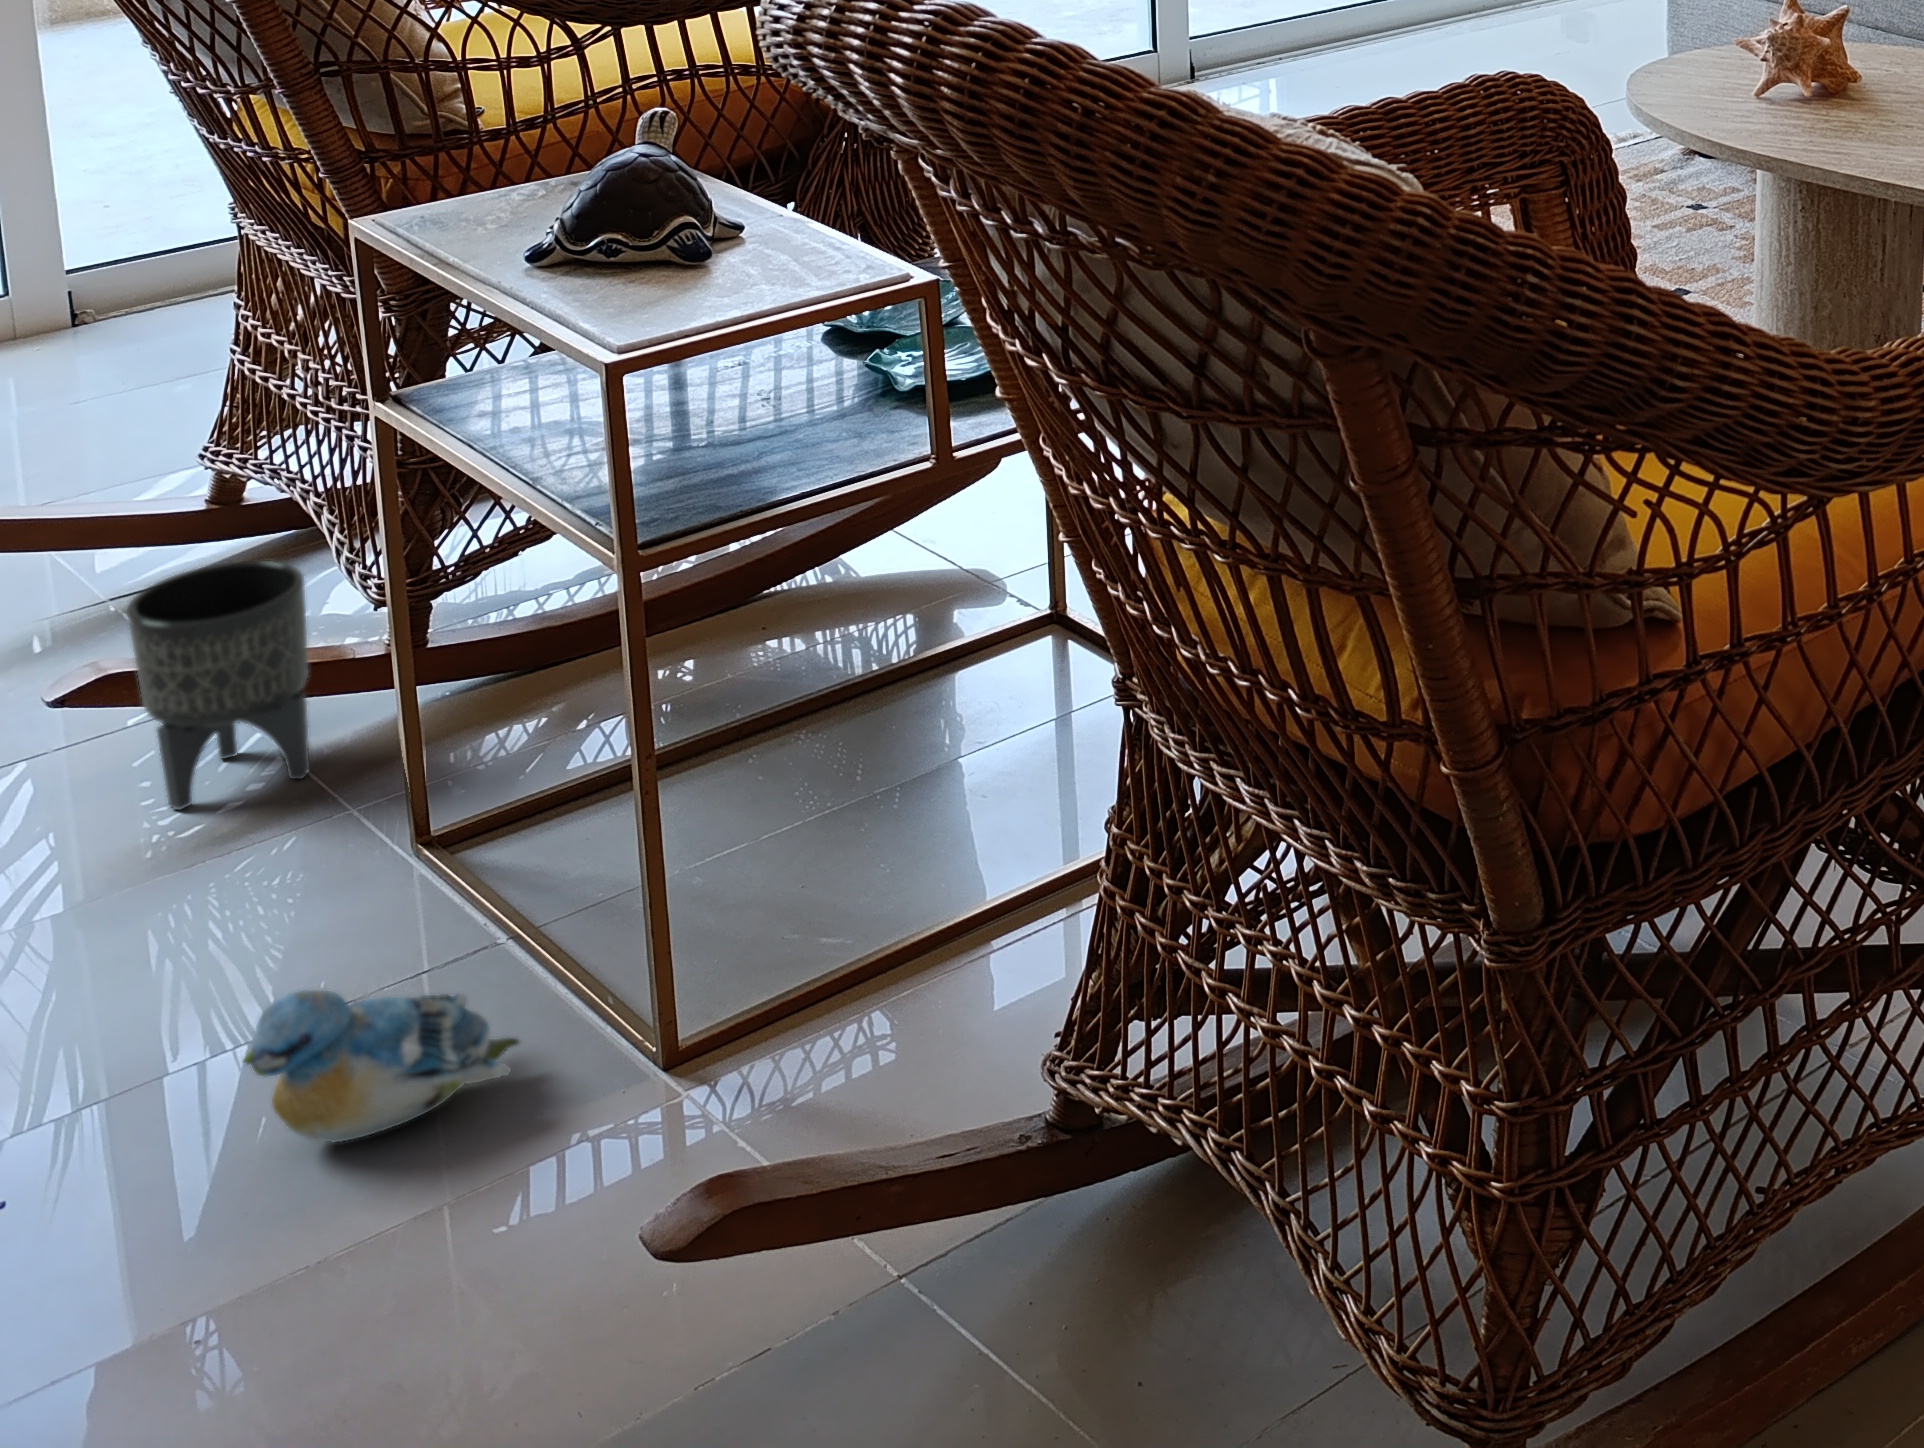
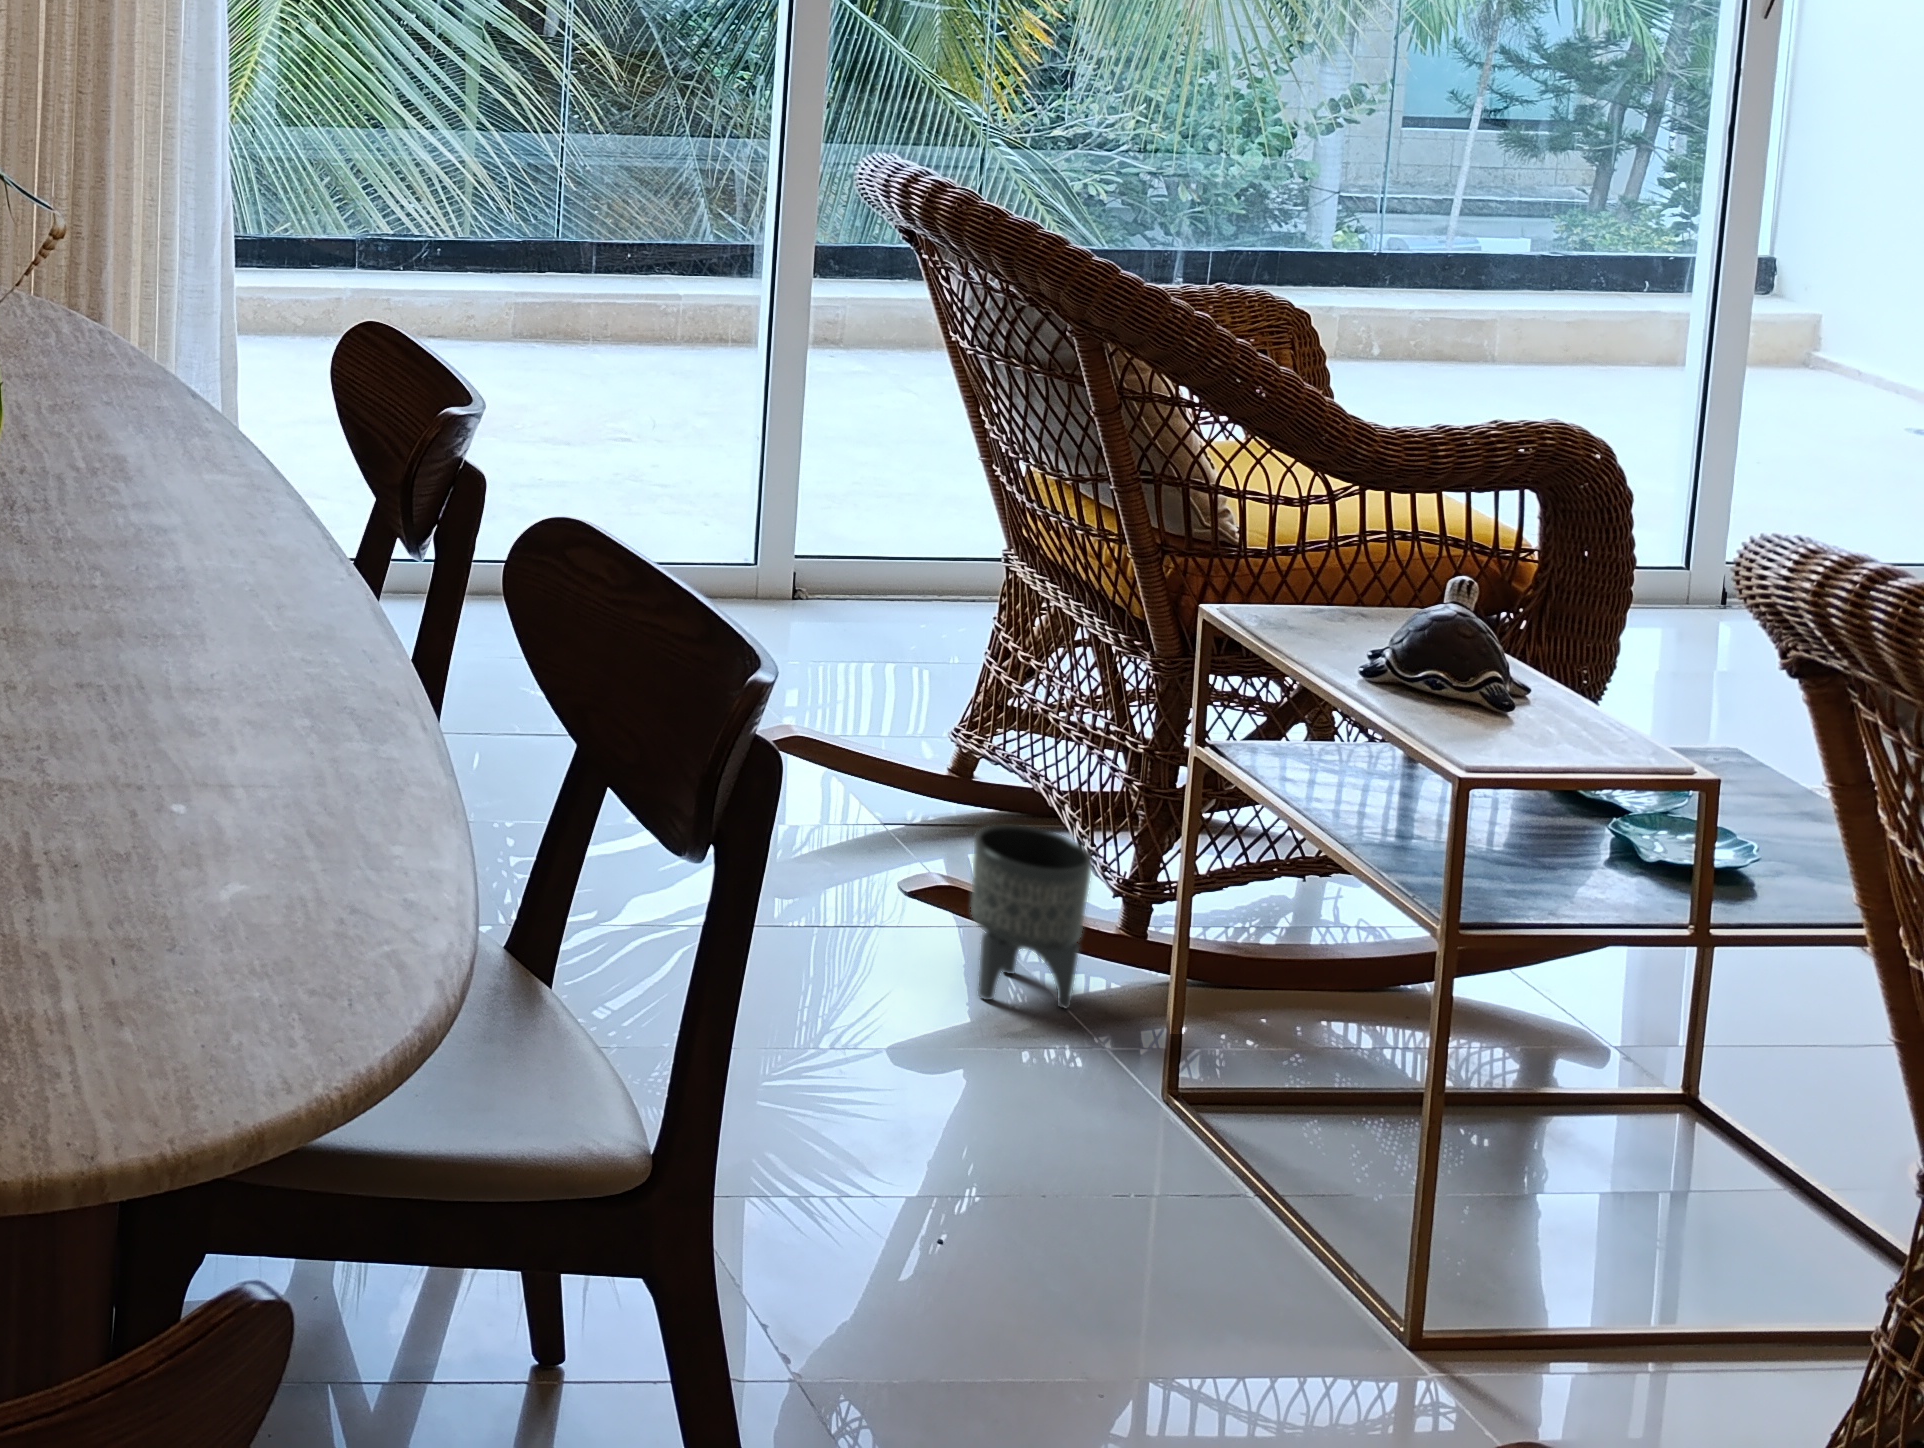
plush toy: present [243,990,519,1142] -> none [1125,1167,1304,1298]

